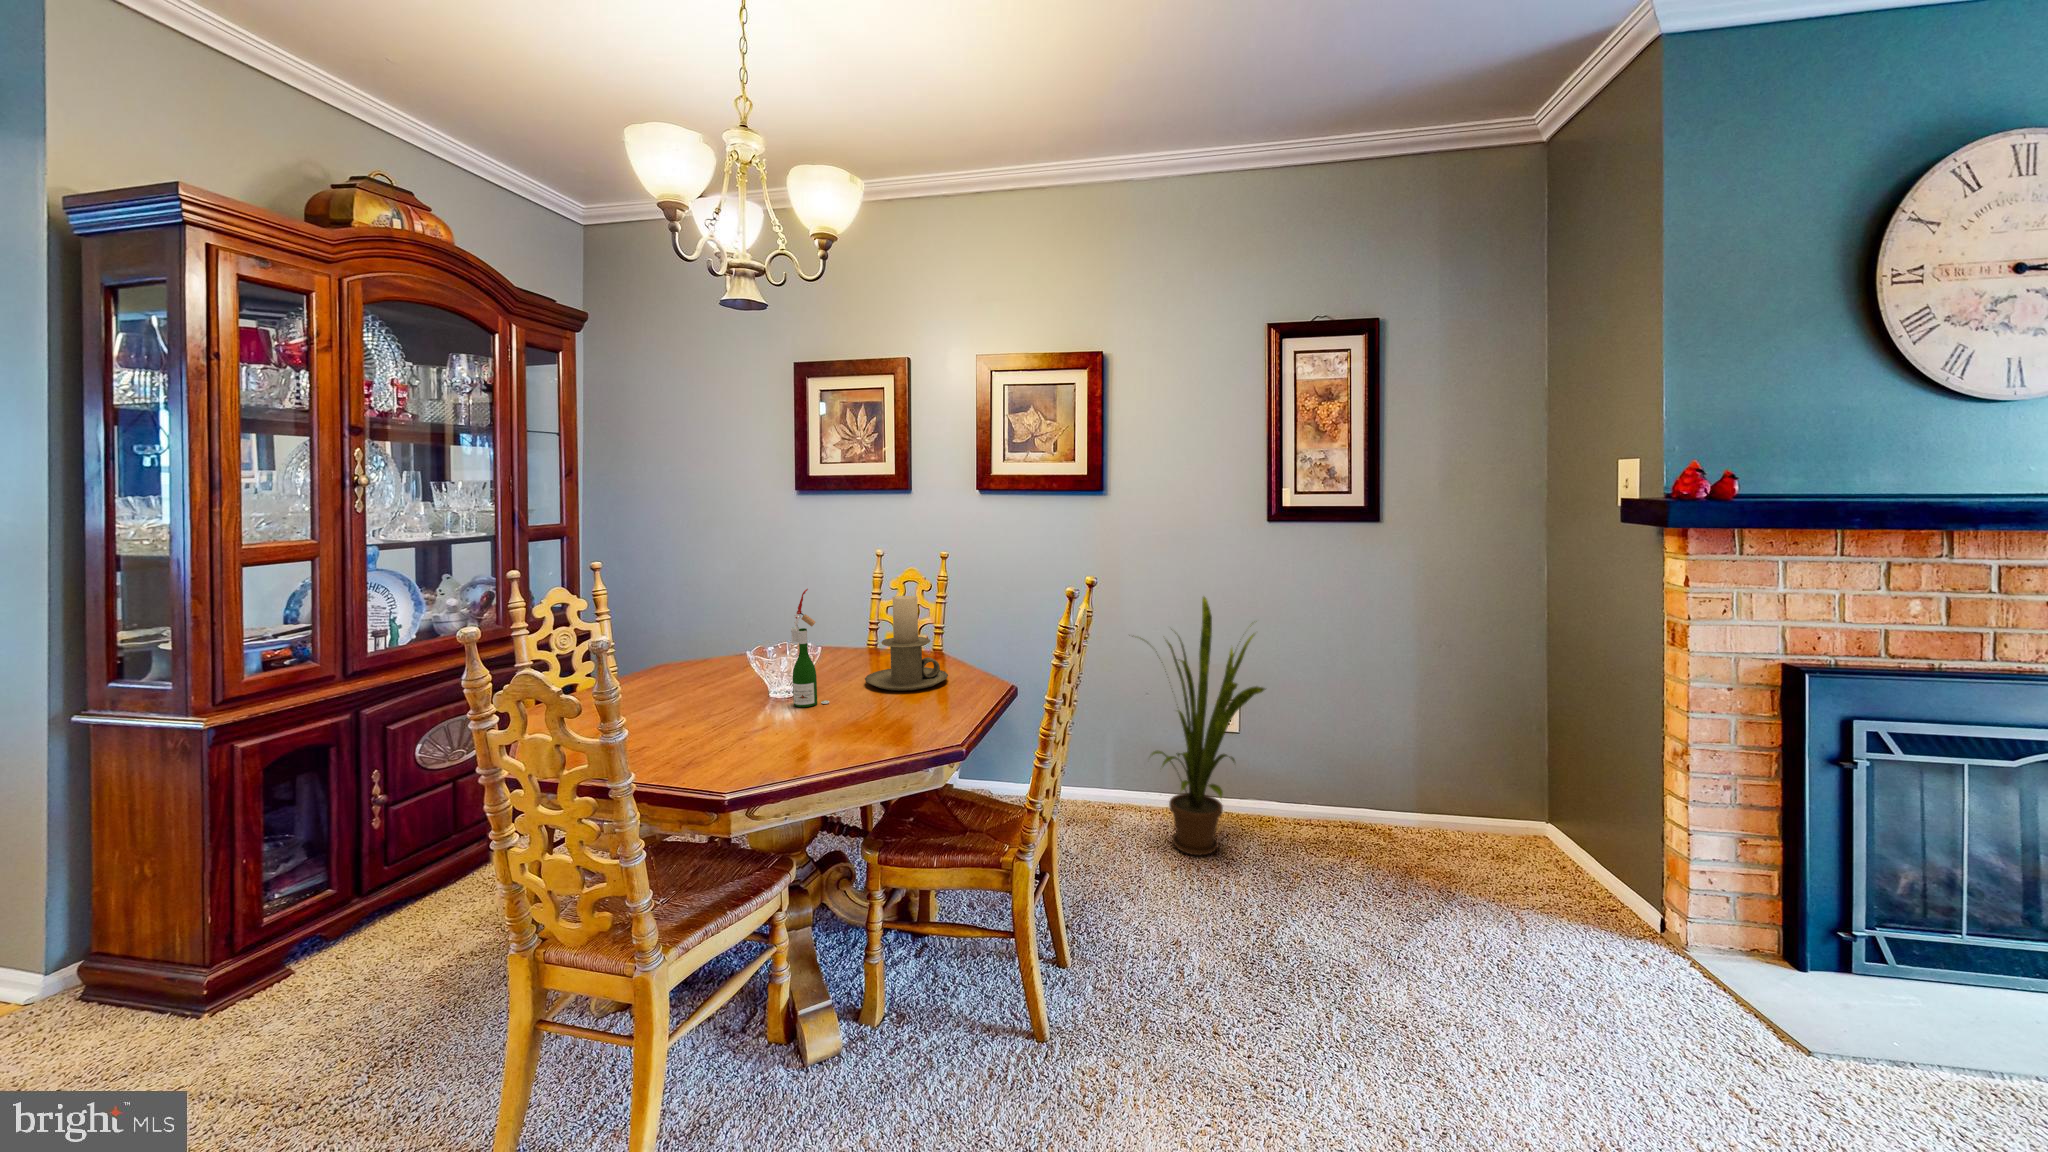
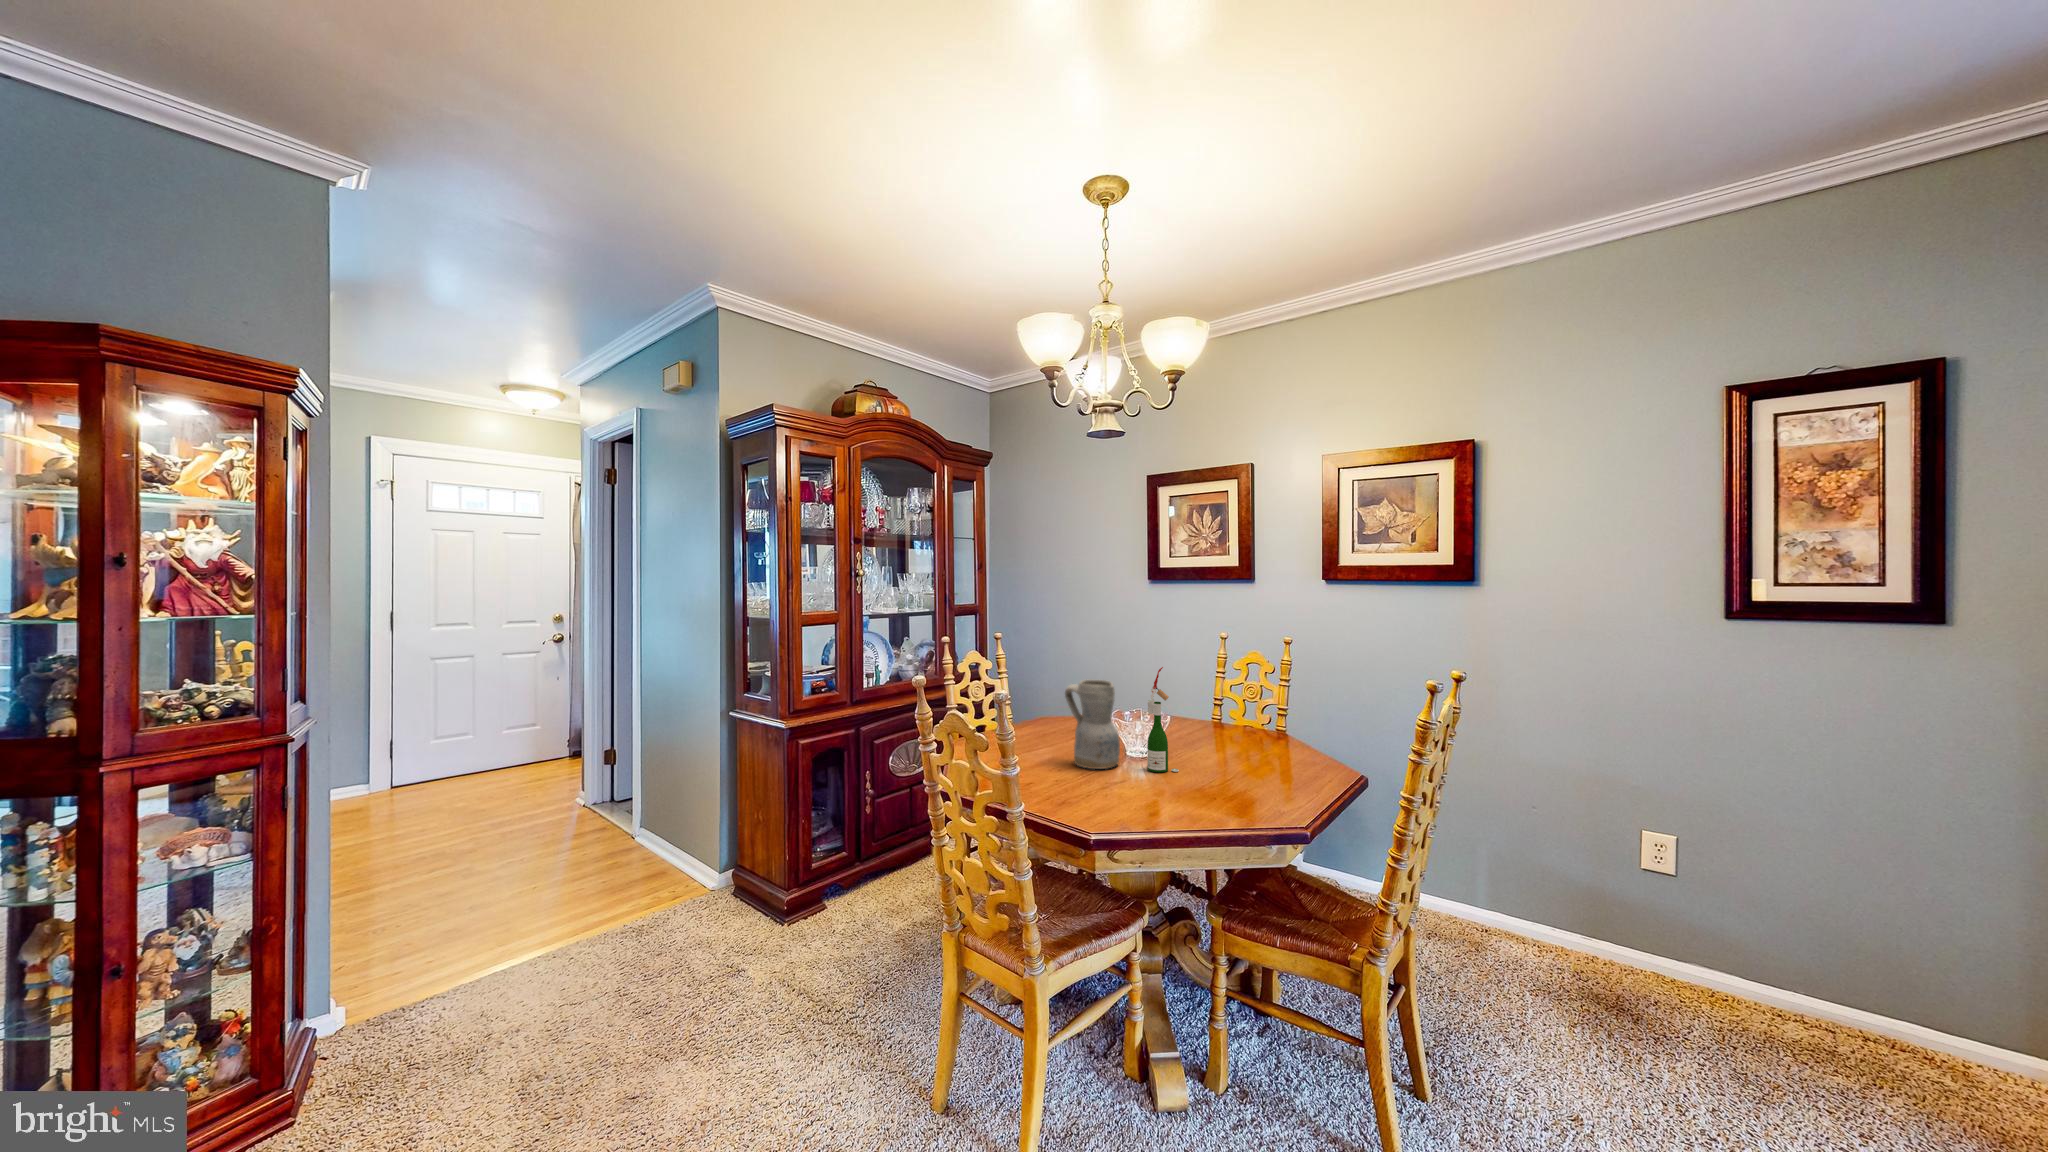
candle holder: present [865,596,948,691] -> none [1210,679,1293,770]
house plant: present [1151,597,1265,855] -> none [1504,701,1718,1023]
ceramic pitcher: none [686,608,760,713] -> present [1065,680,1120,769]

